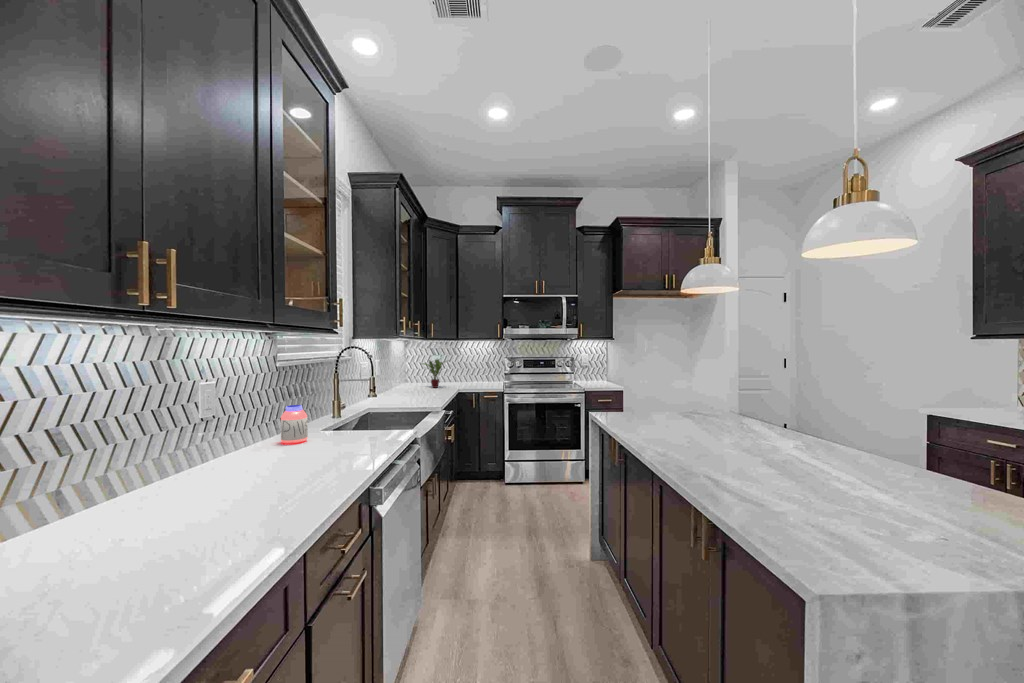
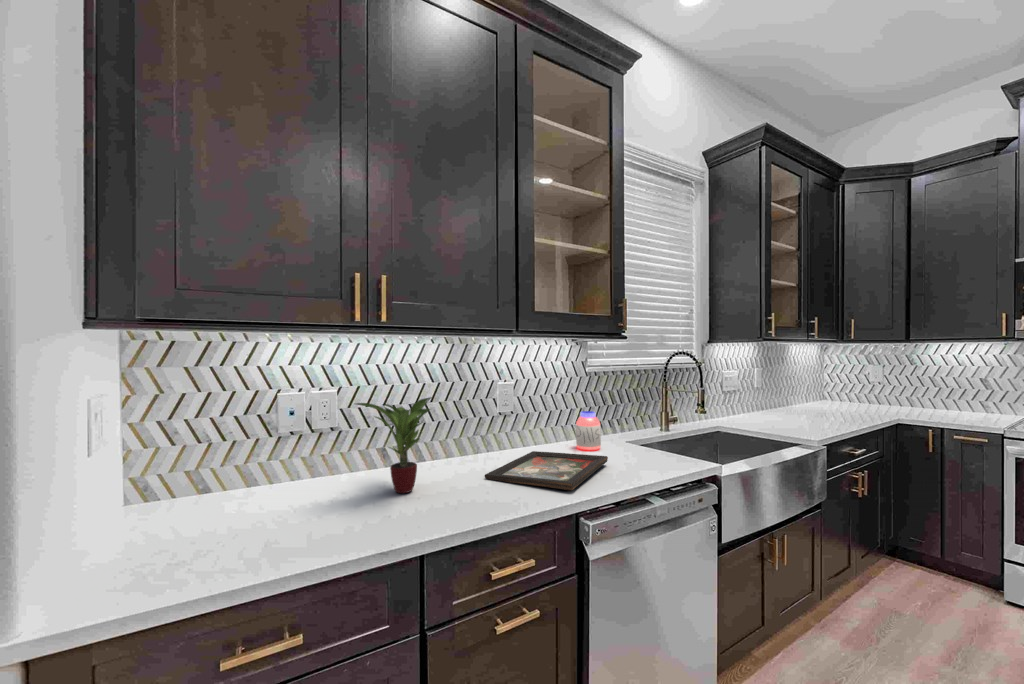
potted plant: present [423,359,443,388] -> present [356,397,433,493]
decorative tray: none [240,441,349,486] -> present [485,451,608,490]

